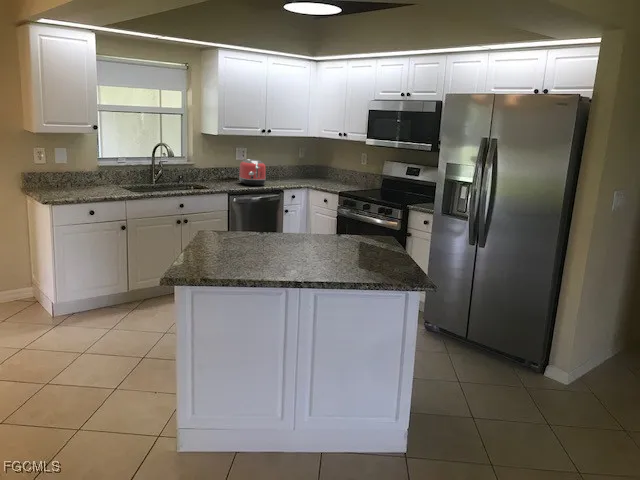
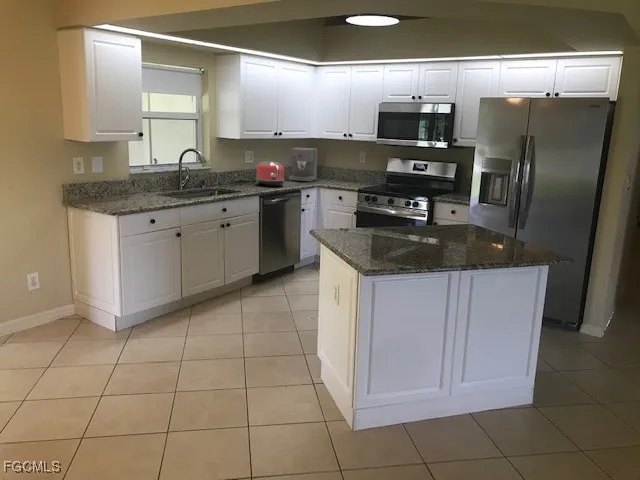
coffee maker: none [283,146,316,183] -> present [289,148,317,182]

